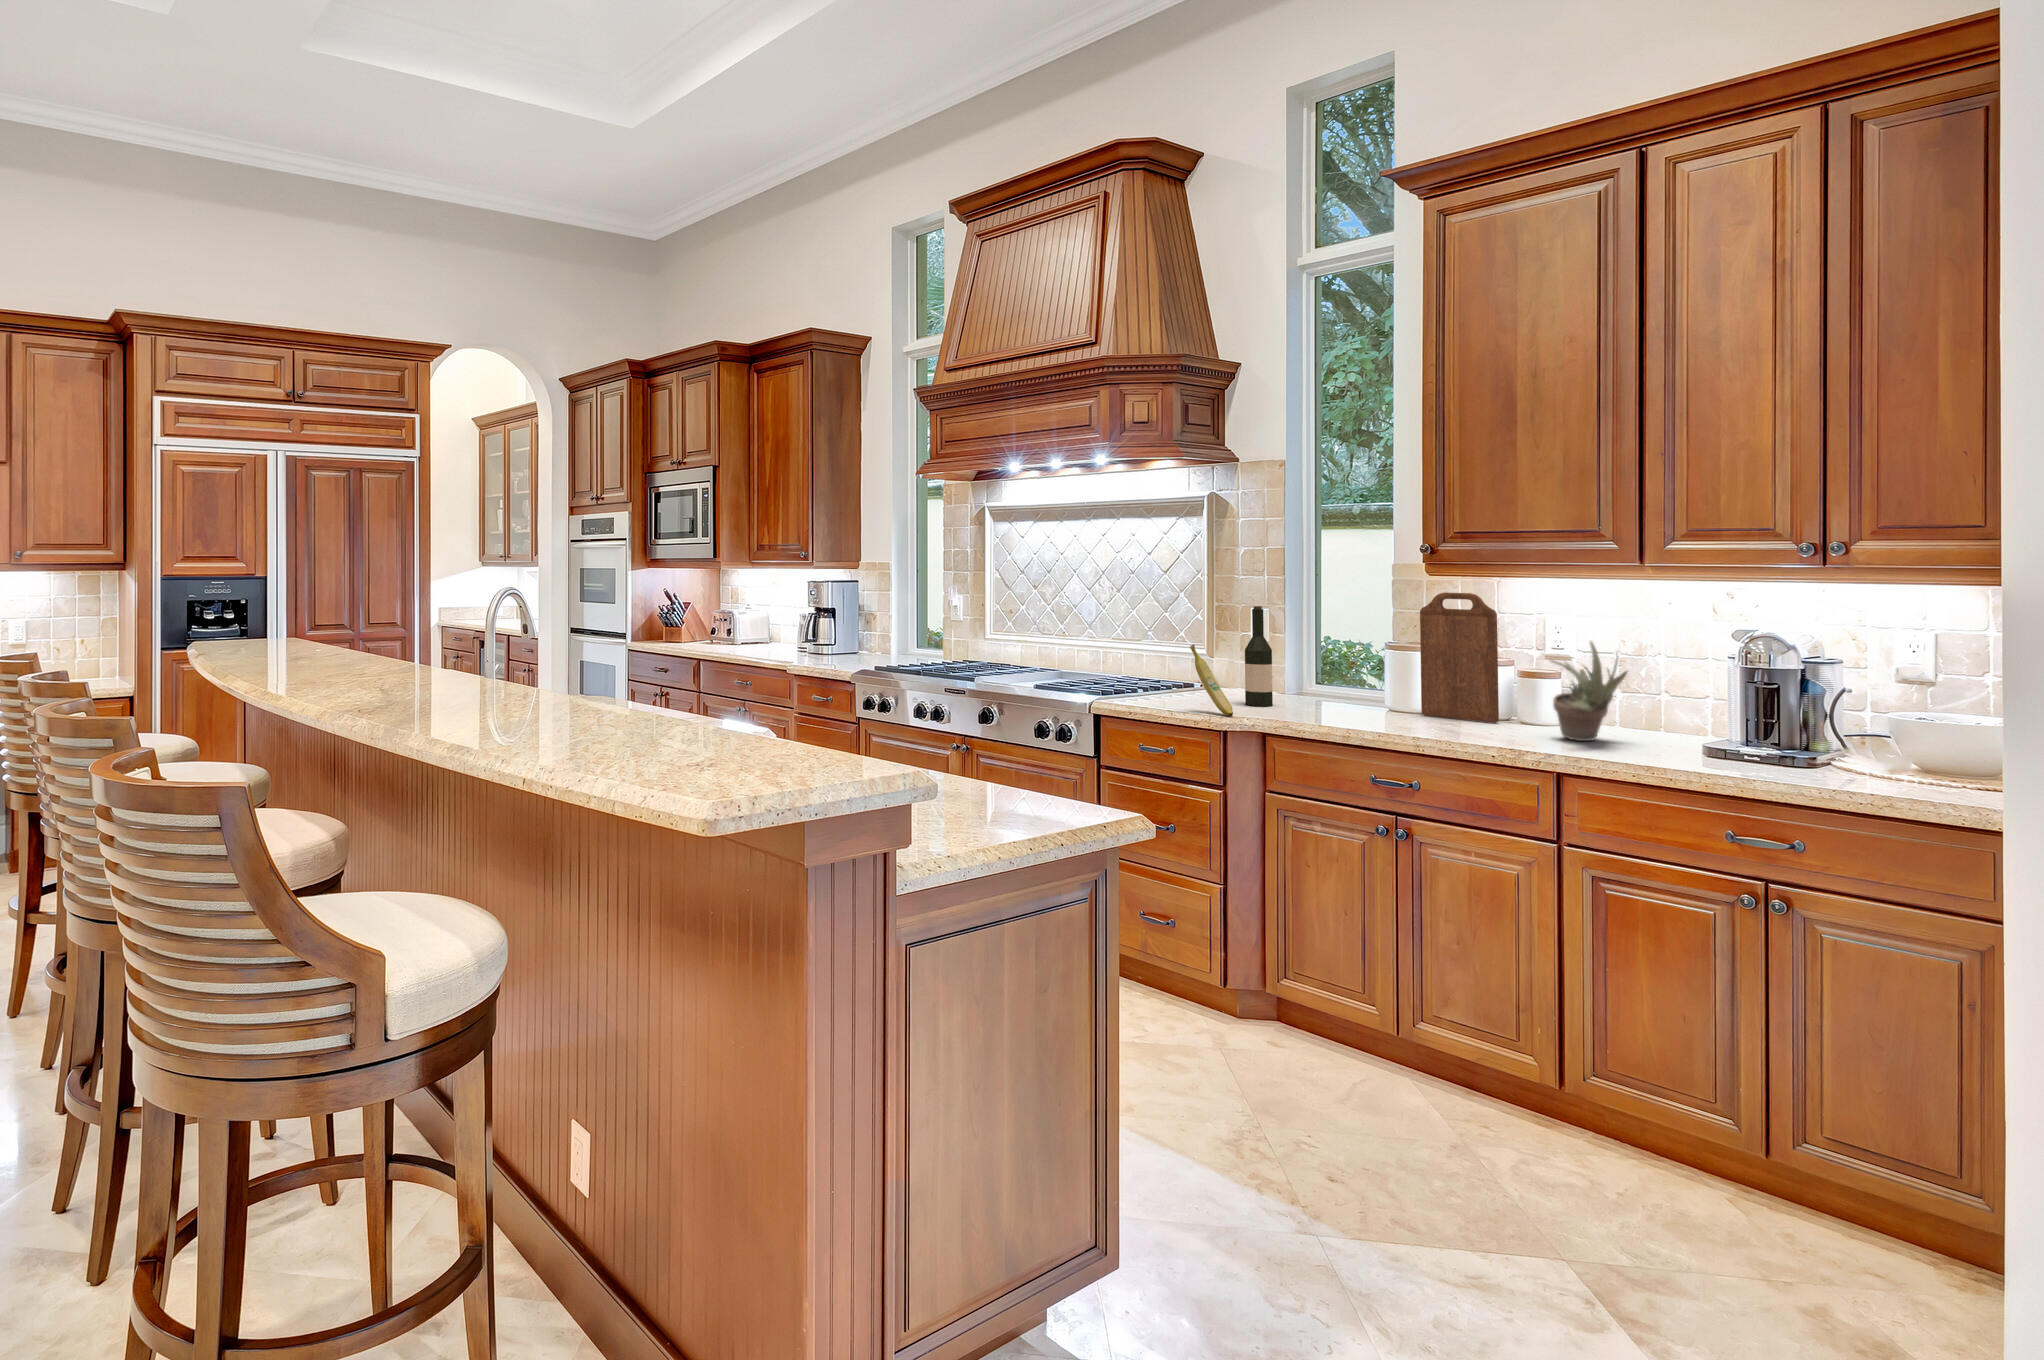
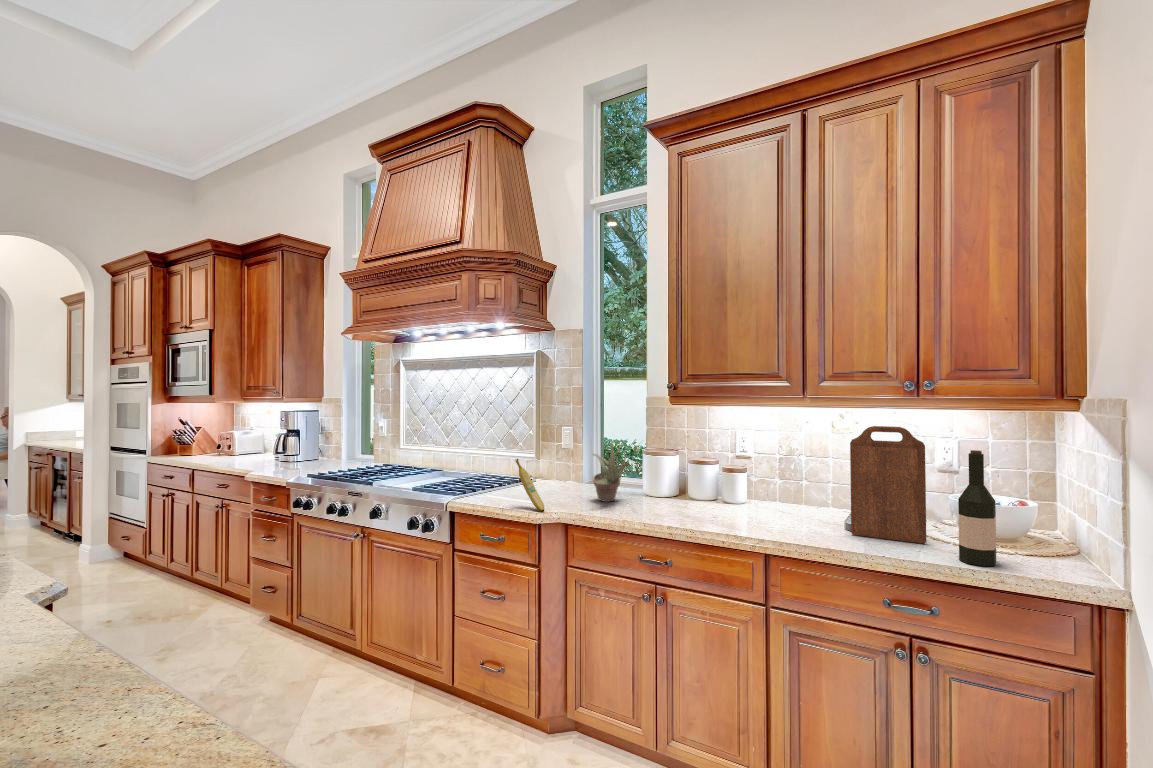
cutting board: present [1420,593,1499,723] -> present [850,426,926,544]
wine bottle: present [1245,606,1273,706] -> present [958,450,996,566]
succulent plant: present [1549,642,1628,741] -> present [593,443,629,502]

